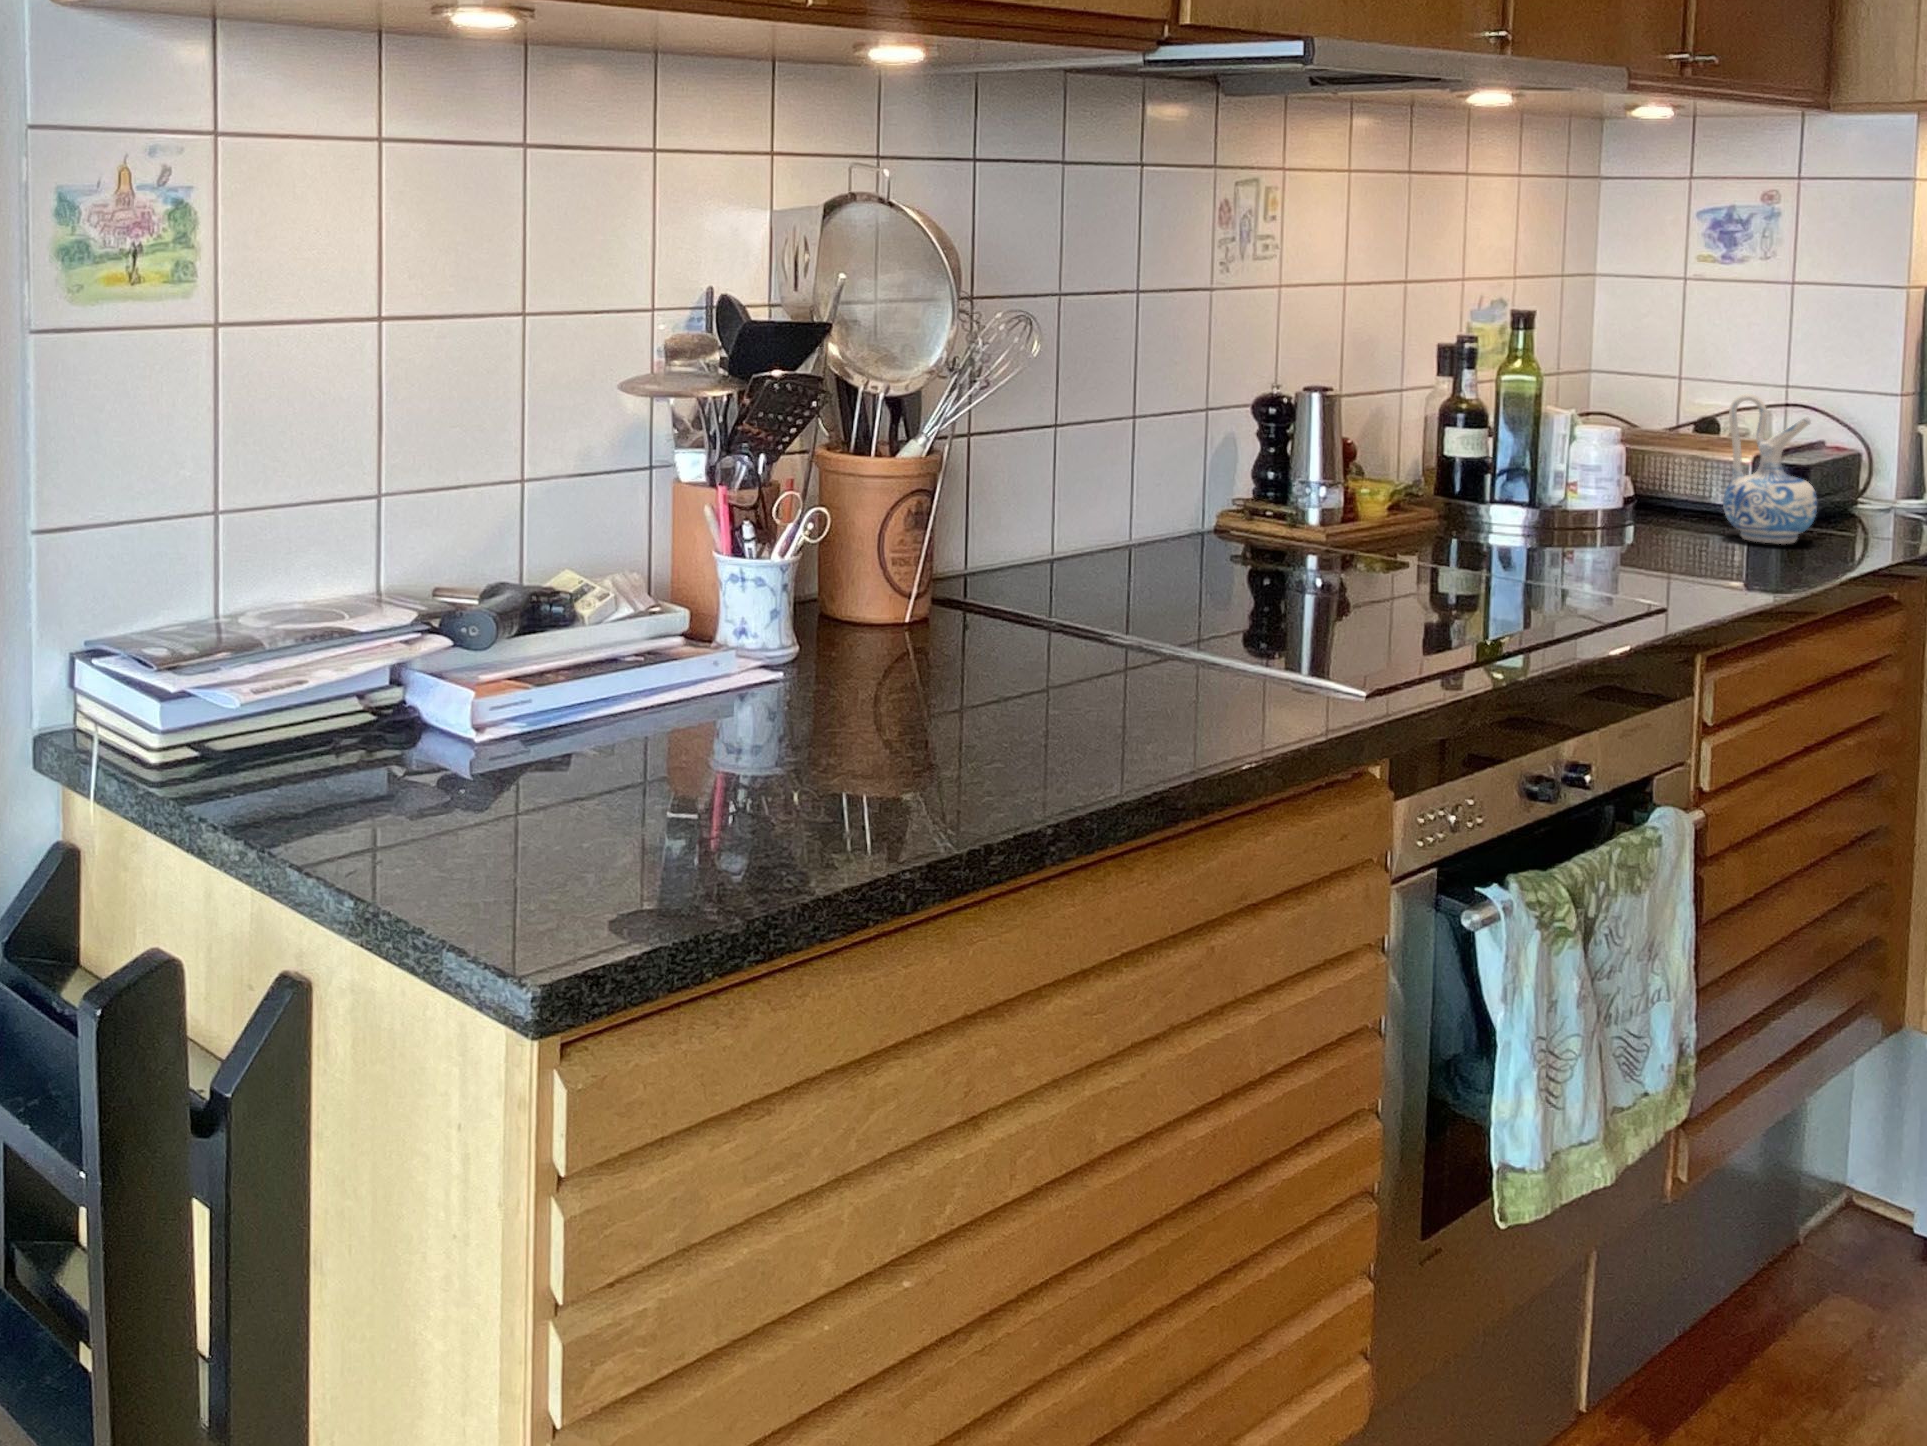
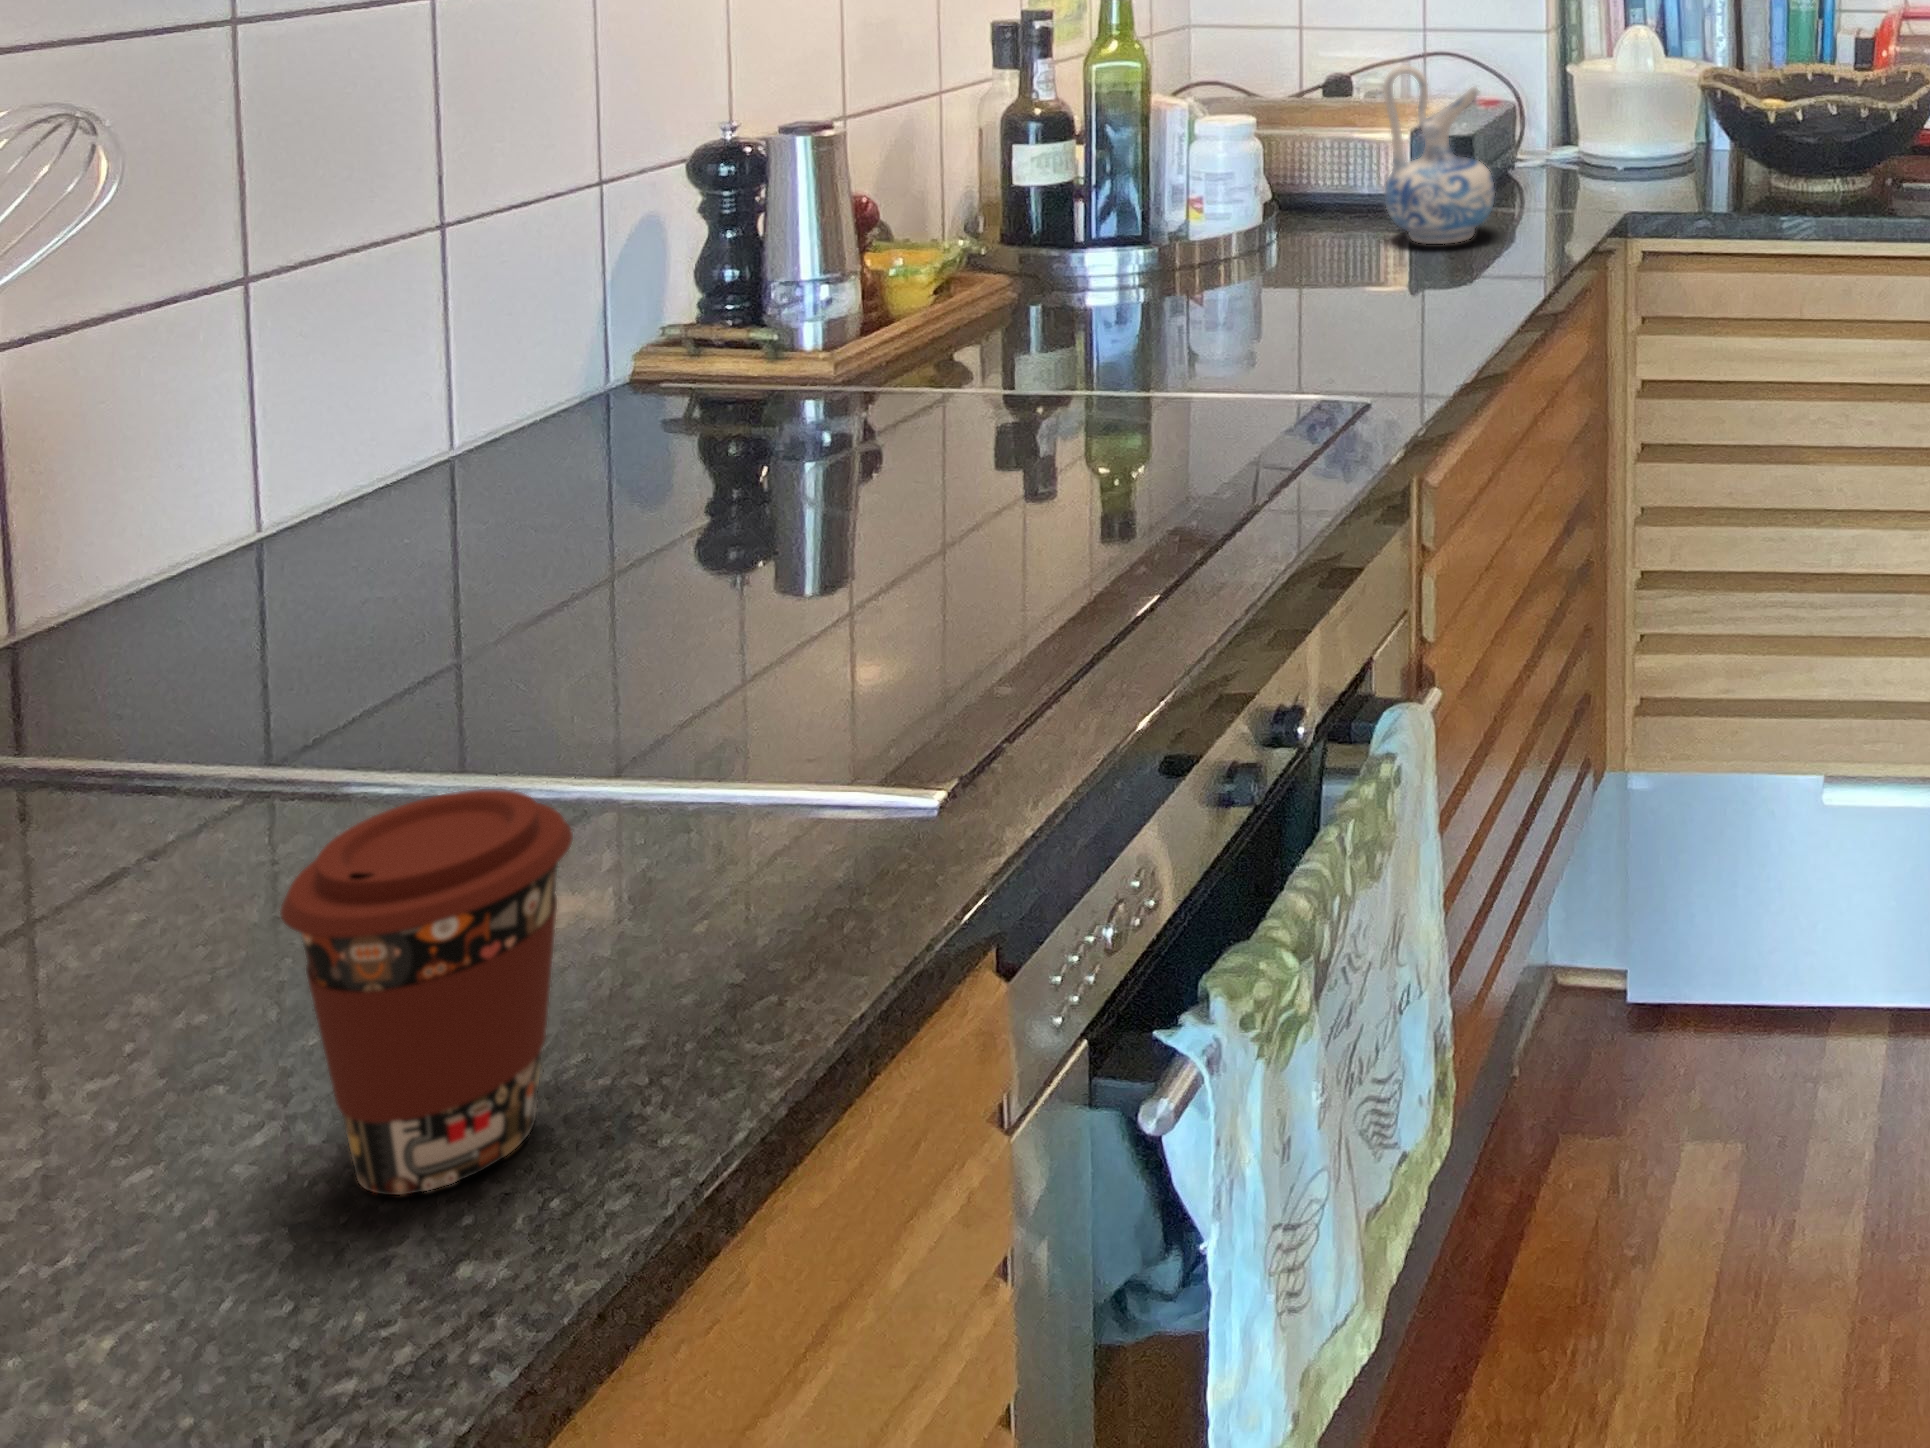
coffee cup: none [1101,576,1210,744] -> present [280,789,573,1195]

